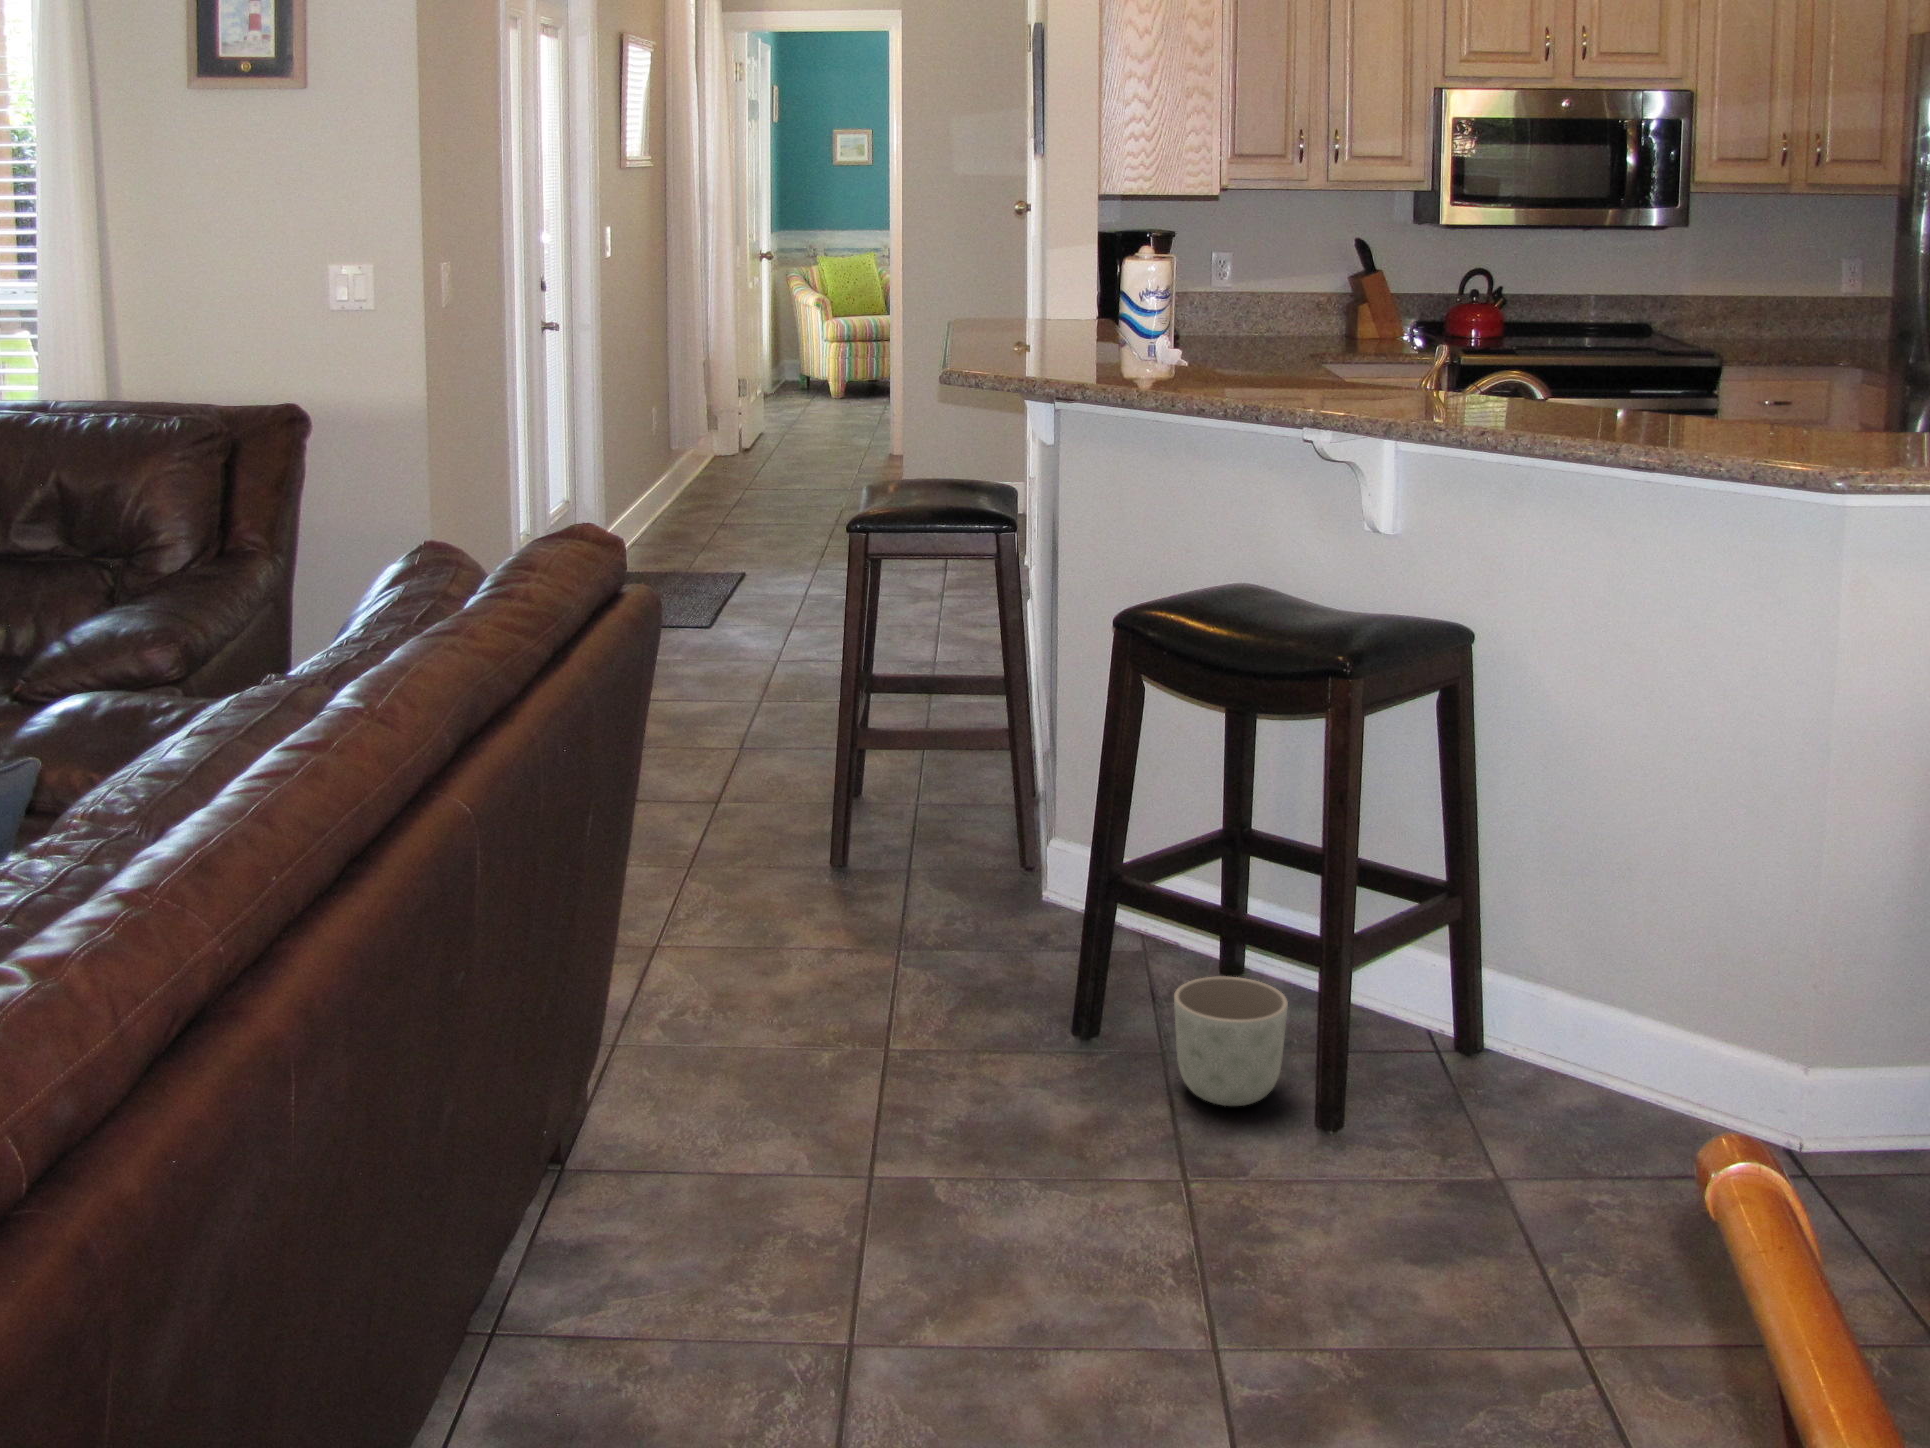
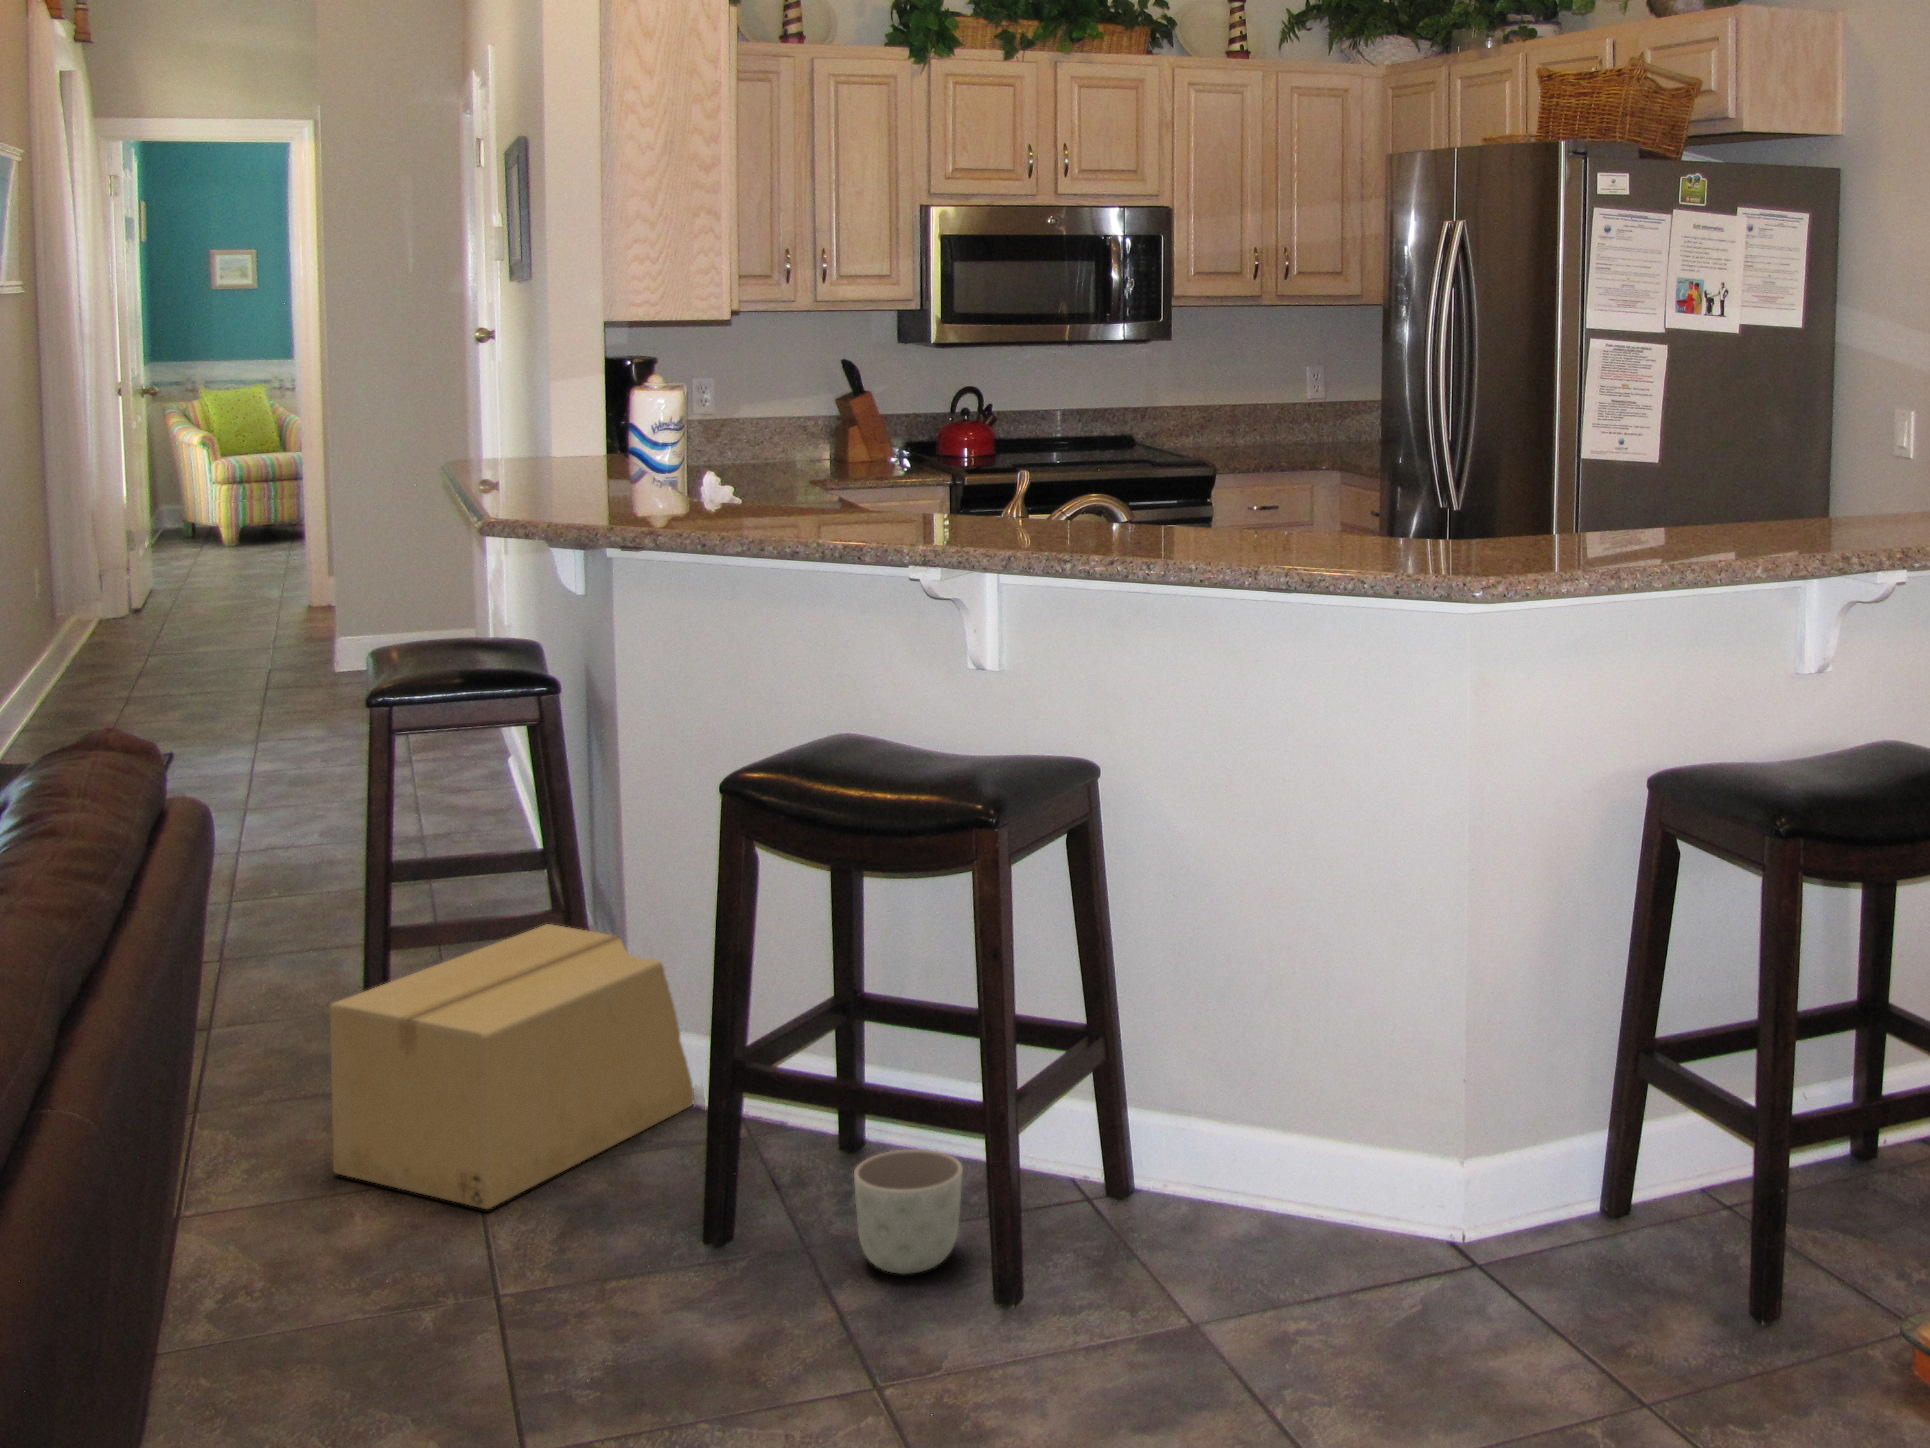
cardboard box: none [754,716,1086,968] -> present [329,924,694,1209]

